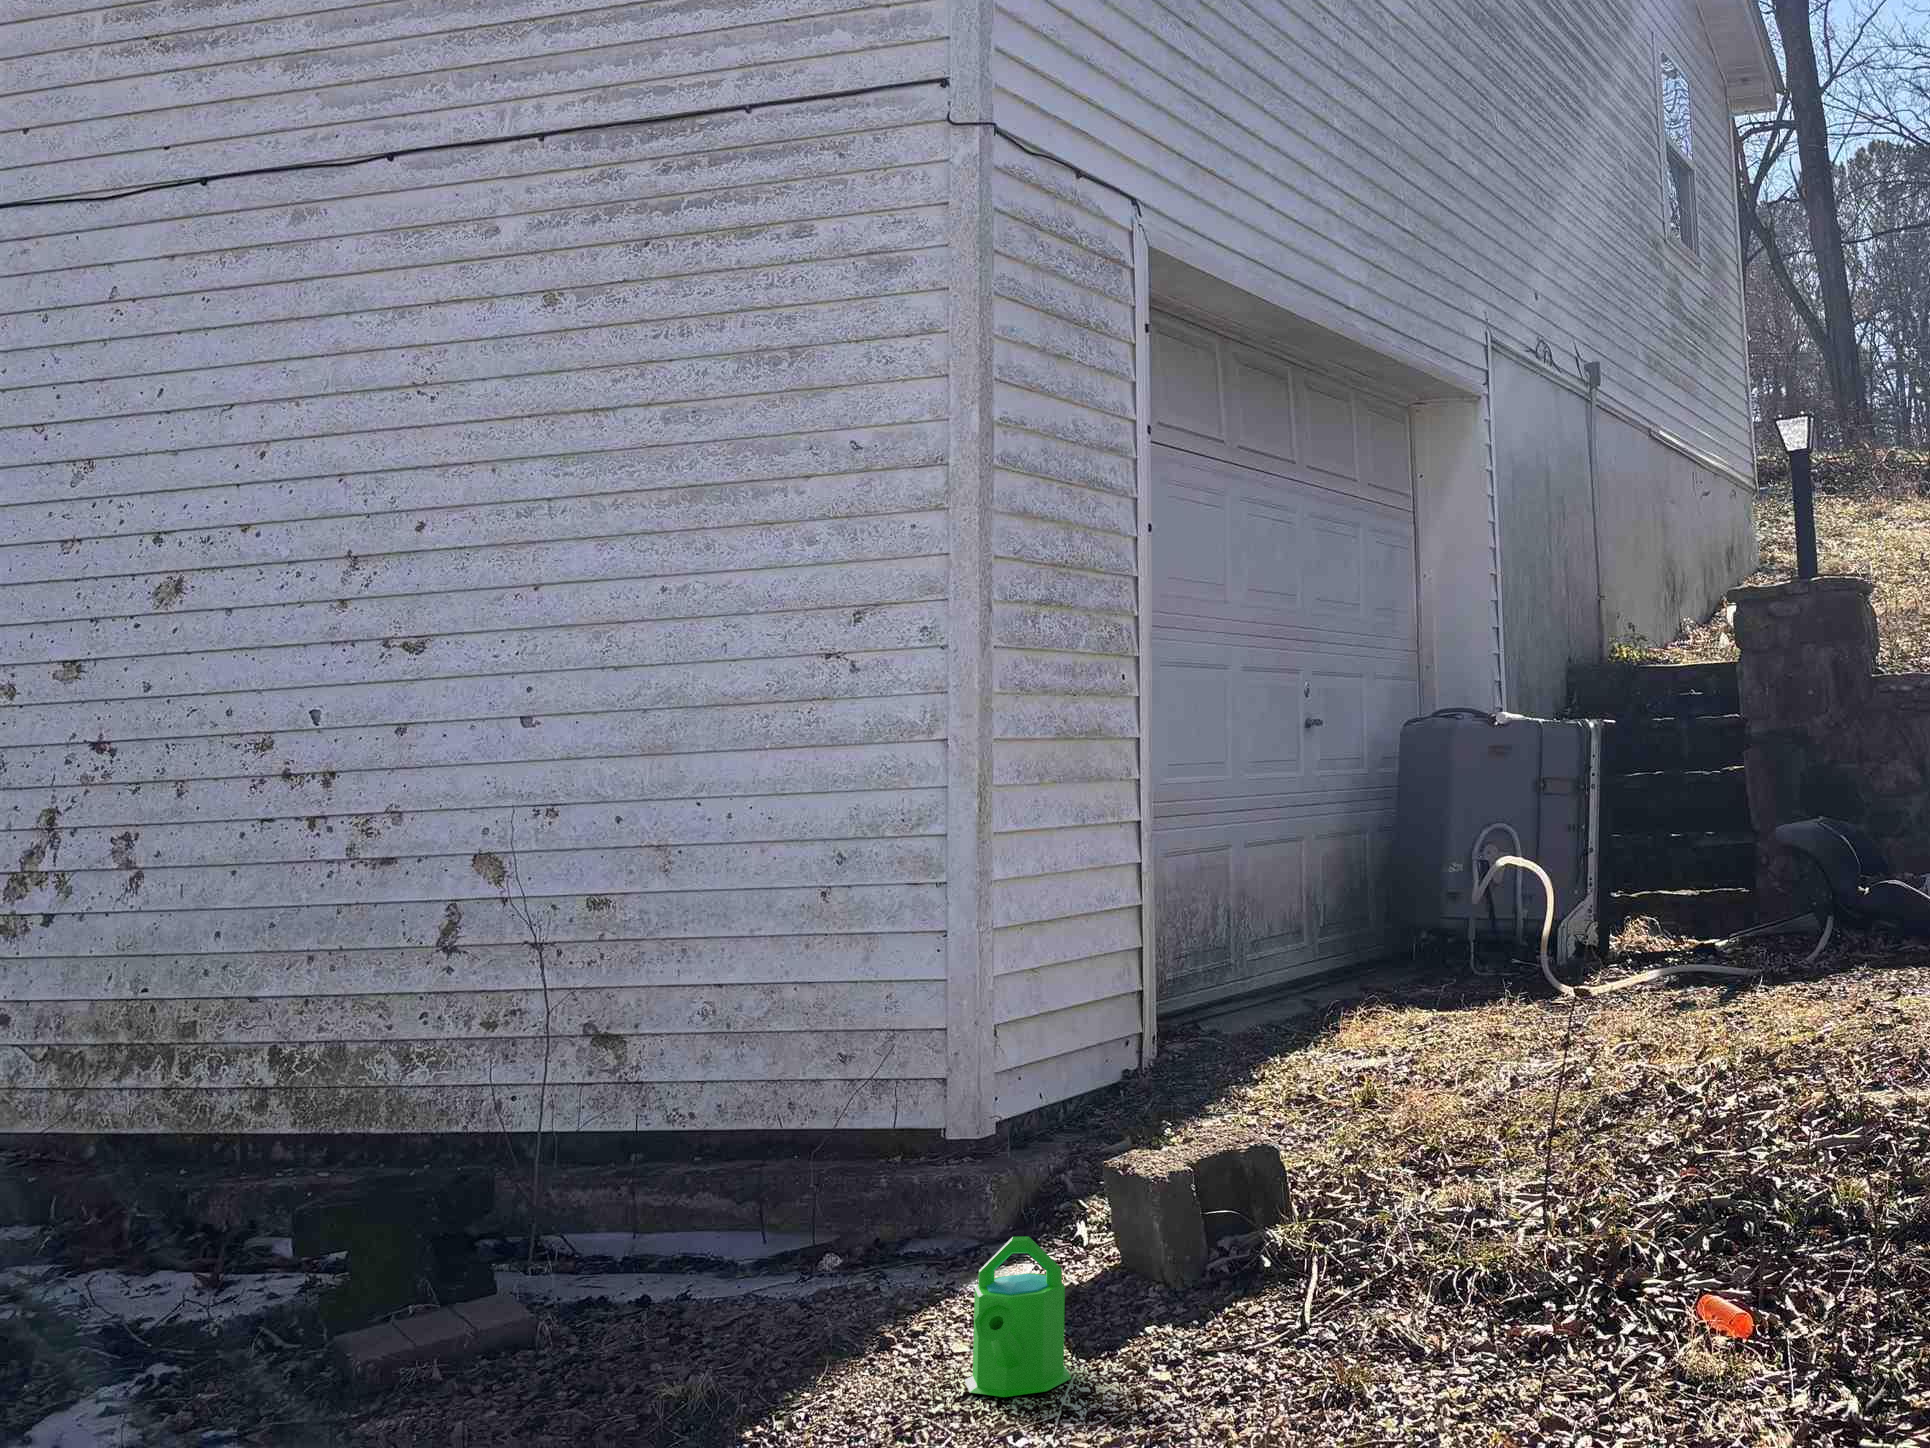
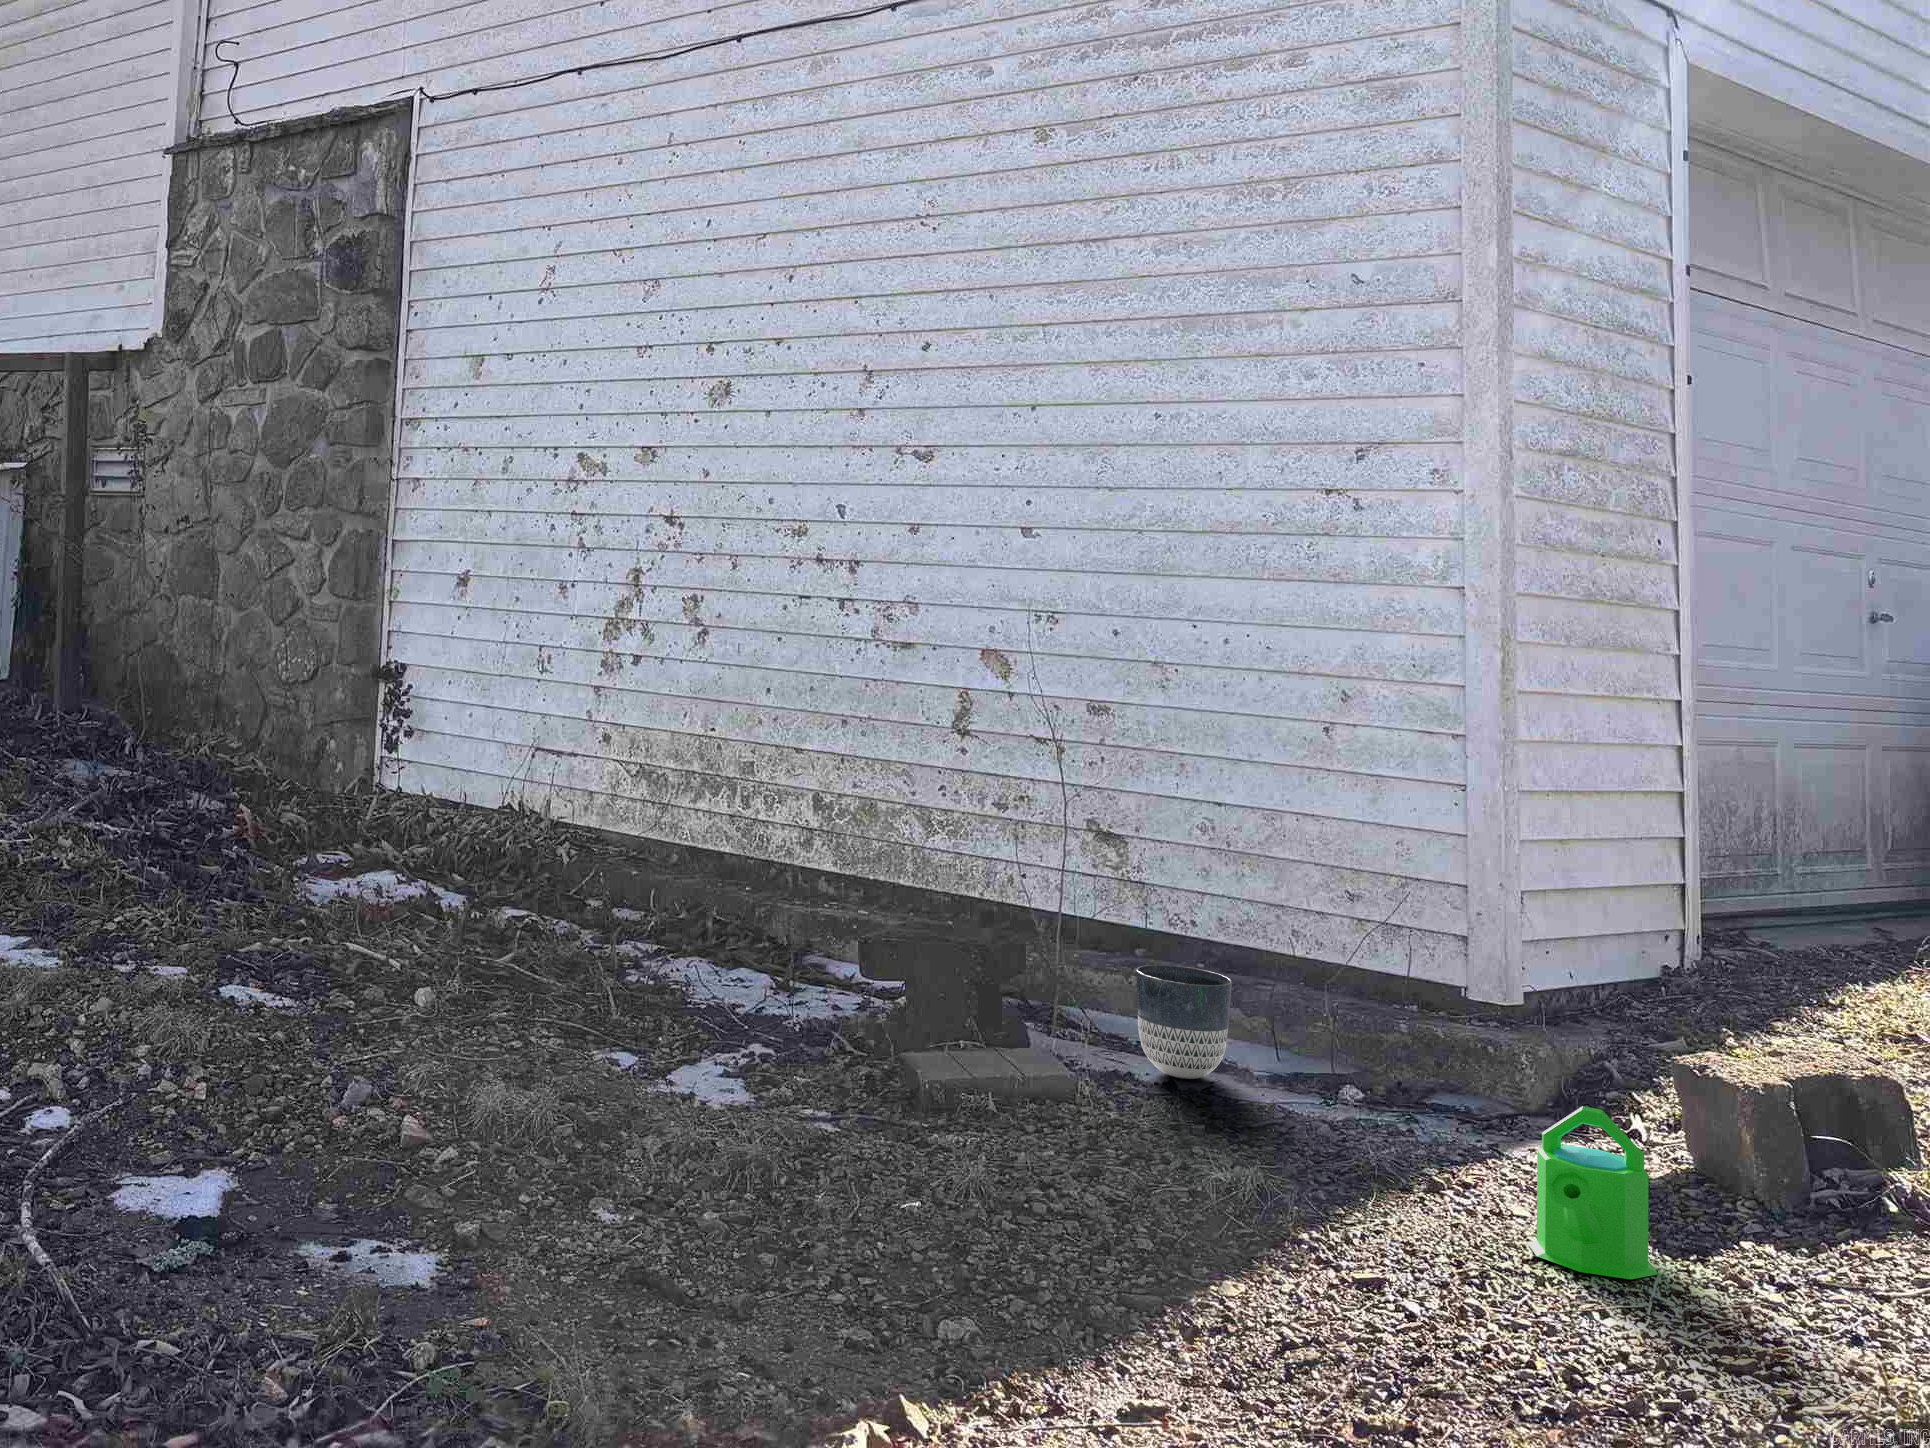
planter: none [619,1171,718,1292] -> present [1137,965,1232,1079]

